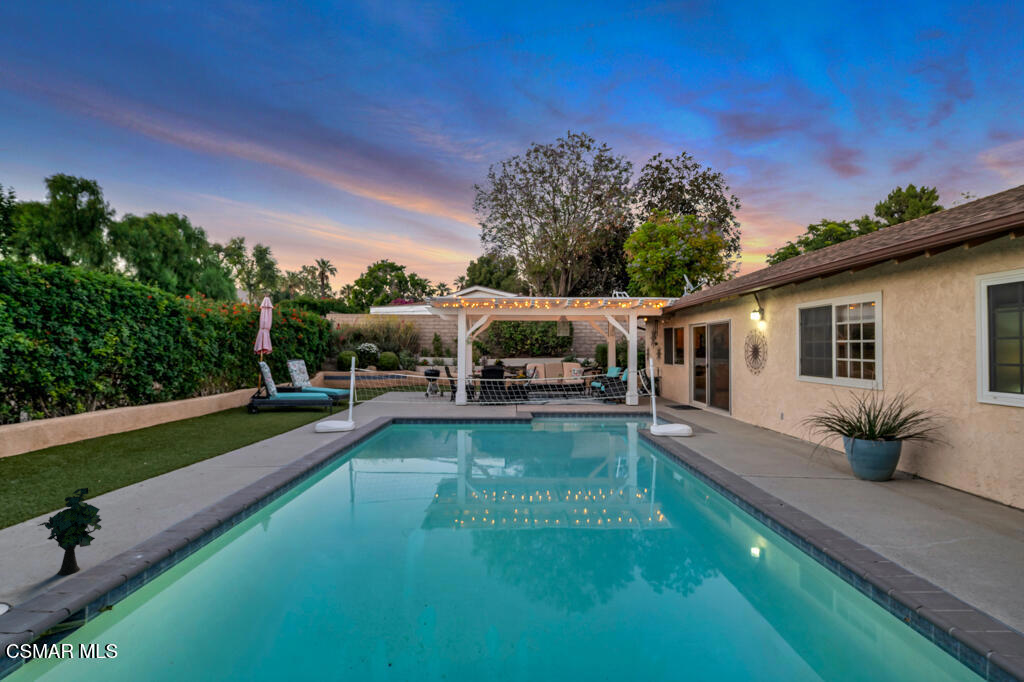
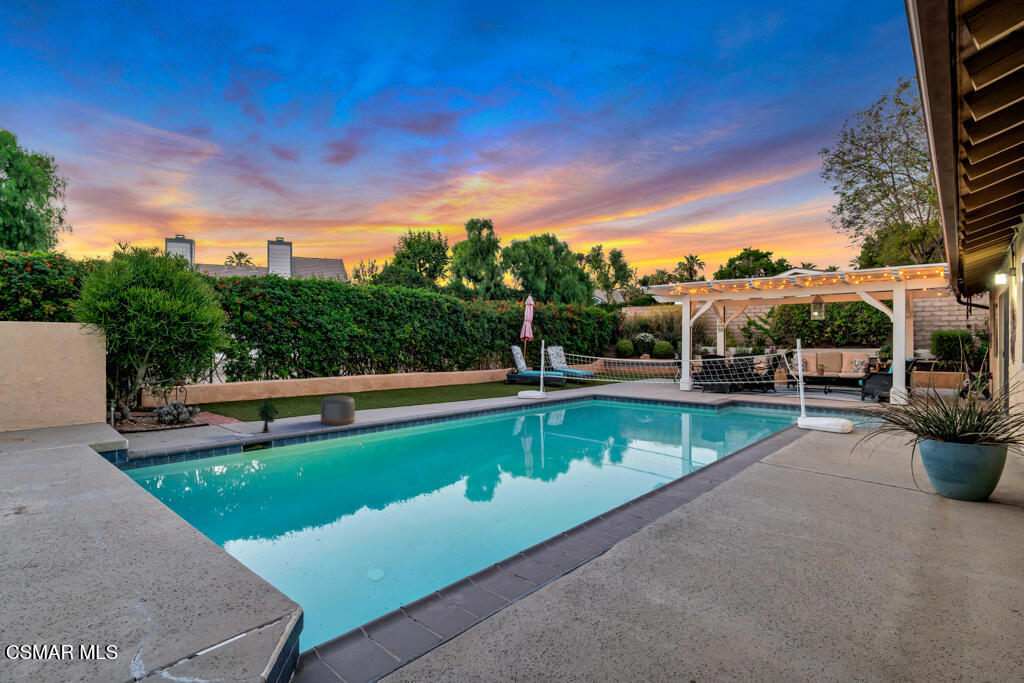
pouf: none [141,462,215,525] -> present [321,396,355,425]

